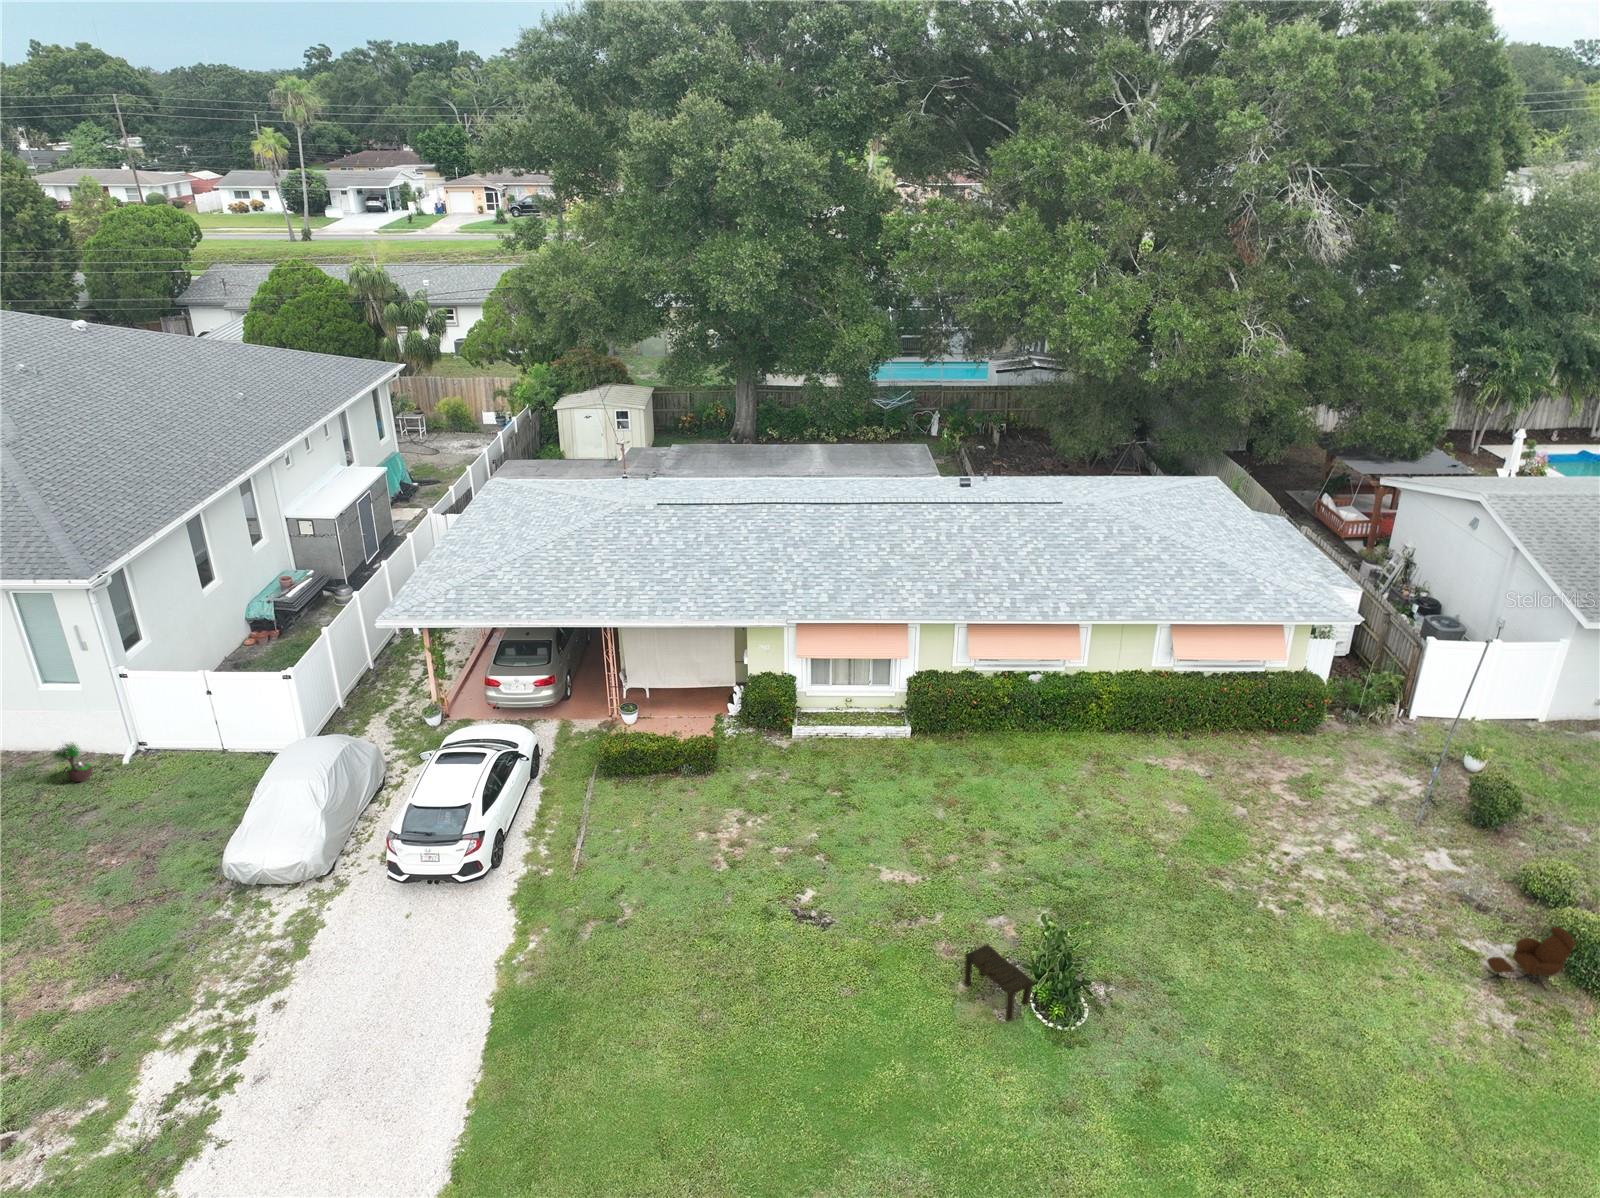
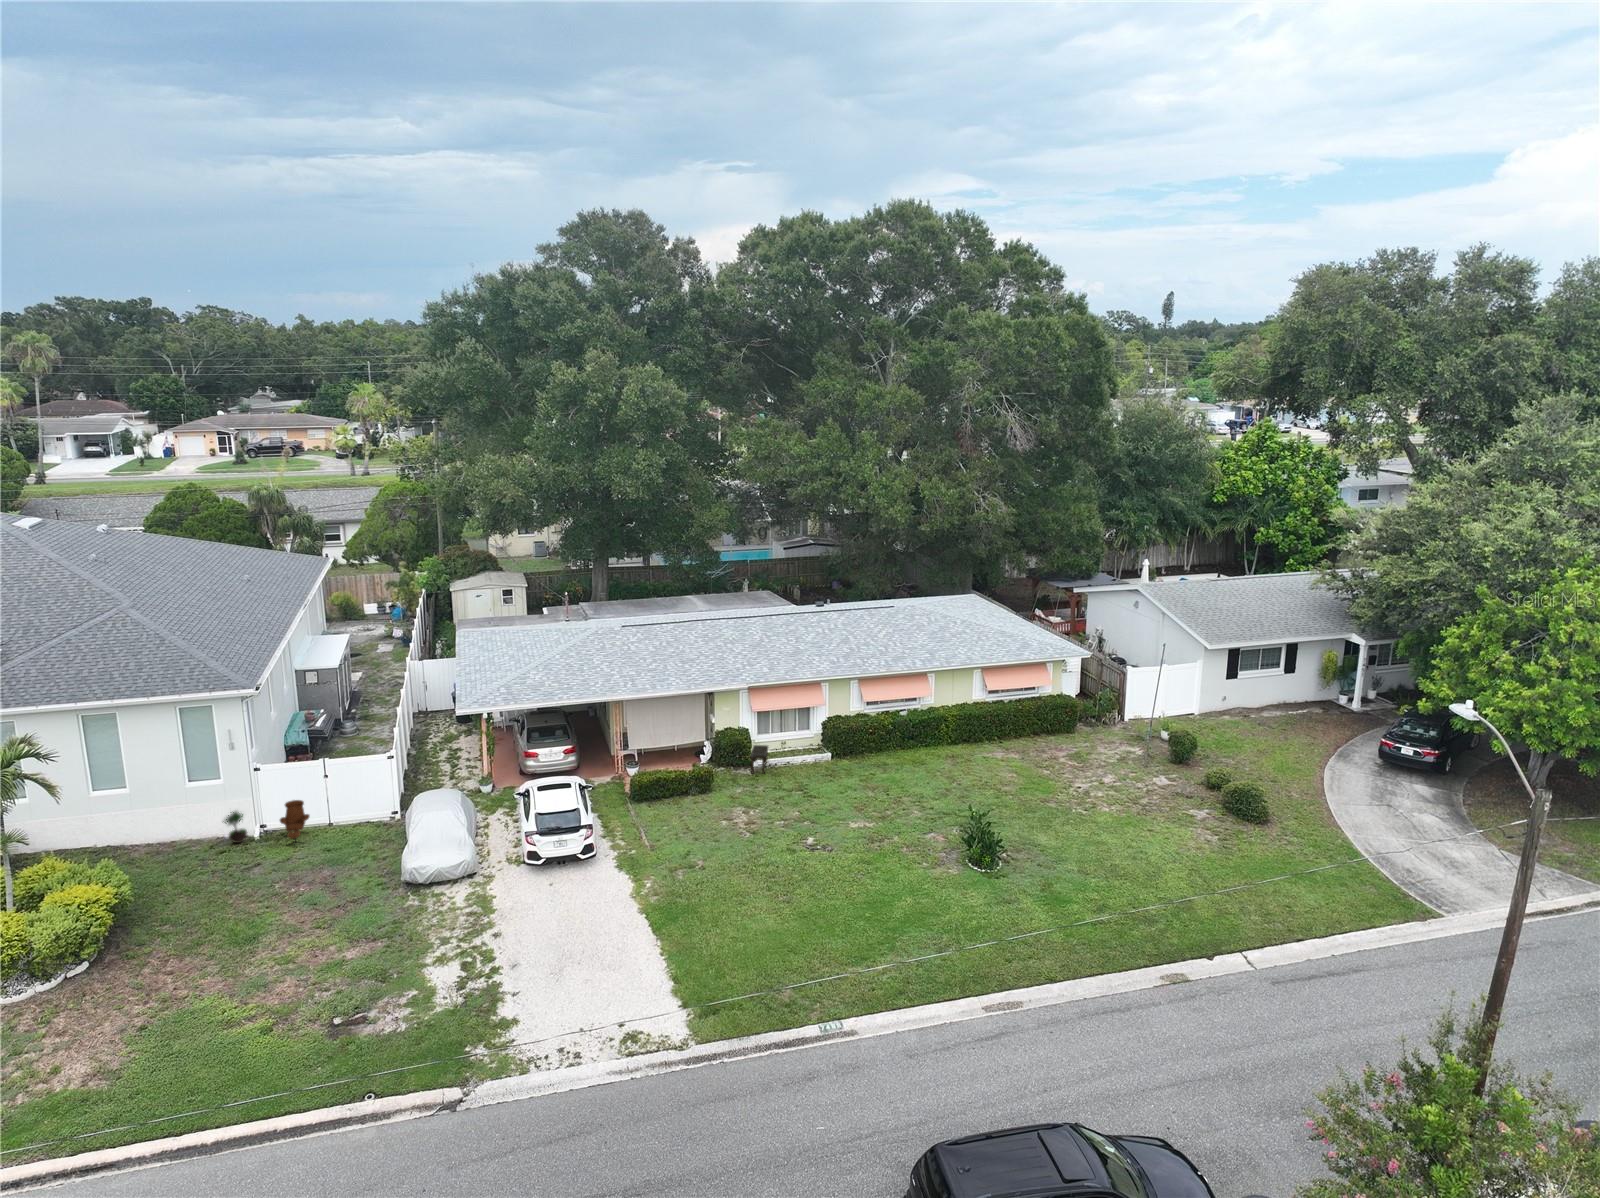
lounge chair: present [1487,927,1575,986] -> present [280,800,309,845]
bench: present [964,944,1034,1021] -> present [750,745,768,773]

